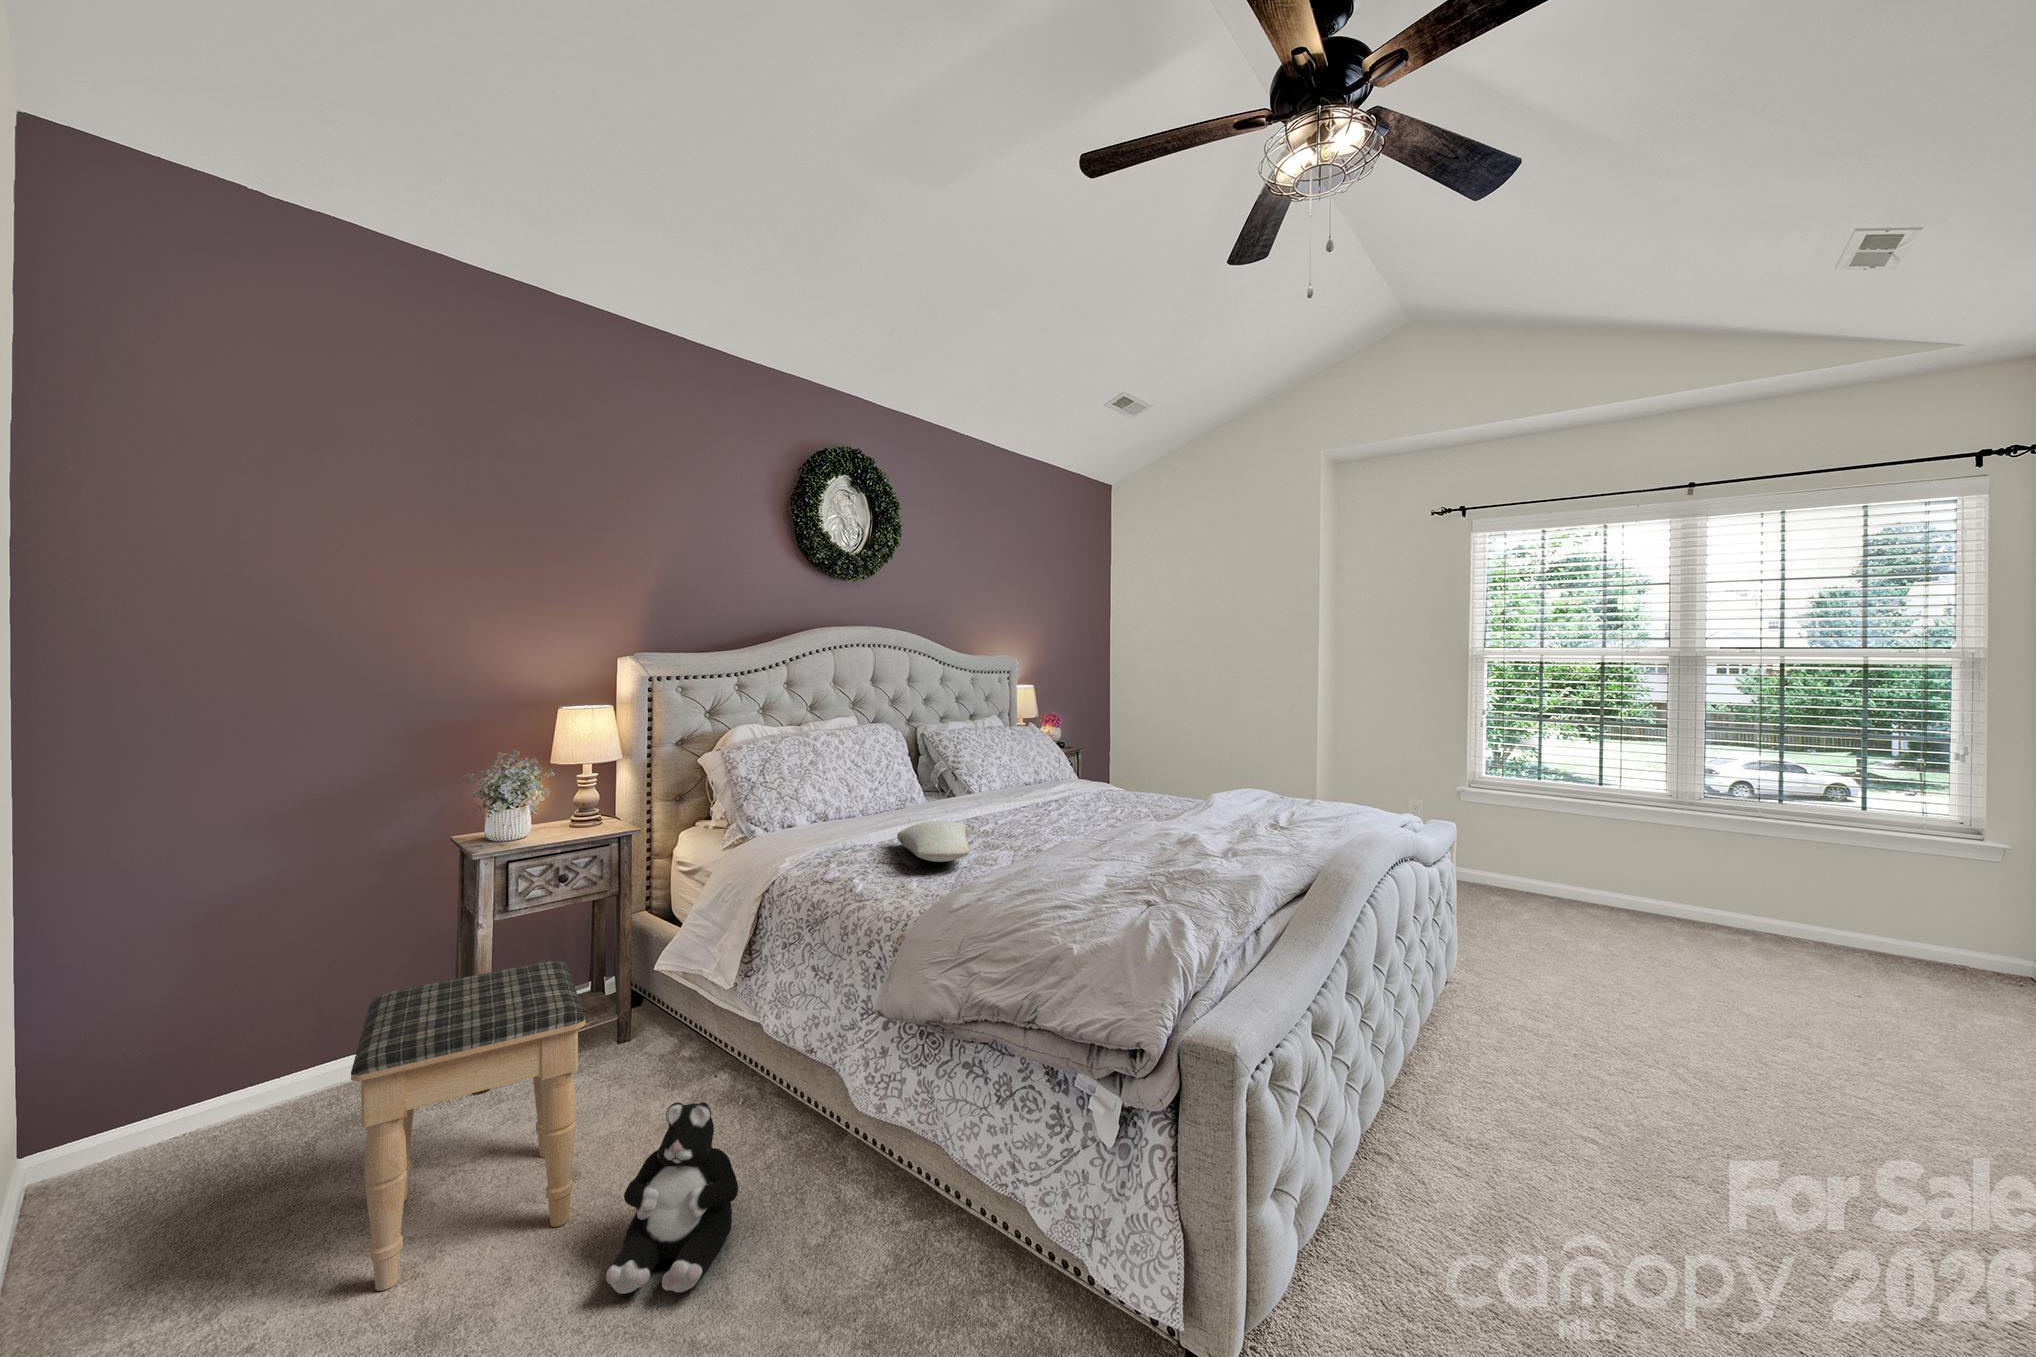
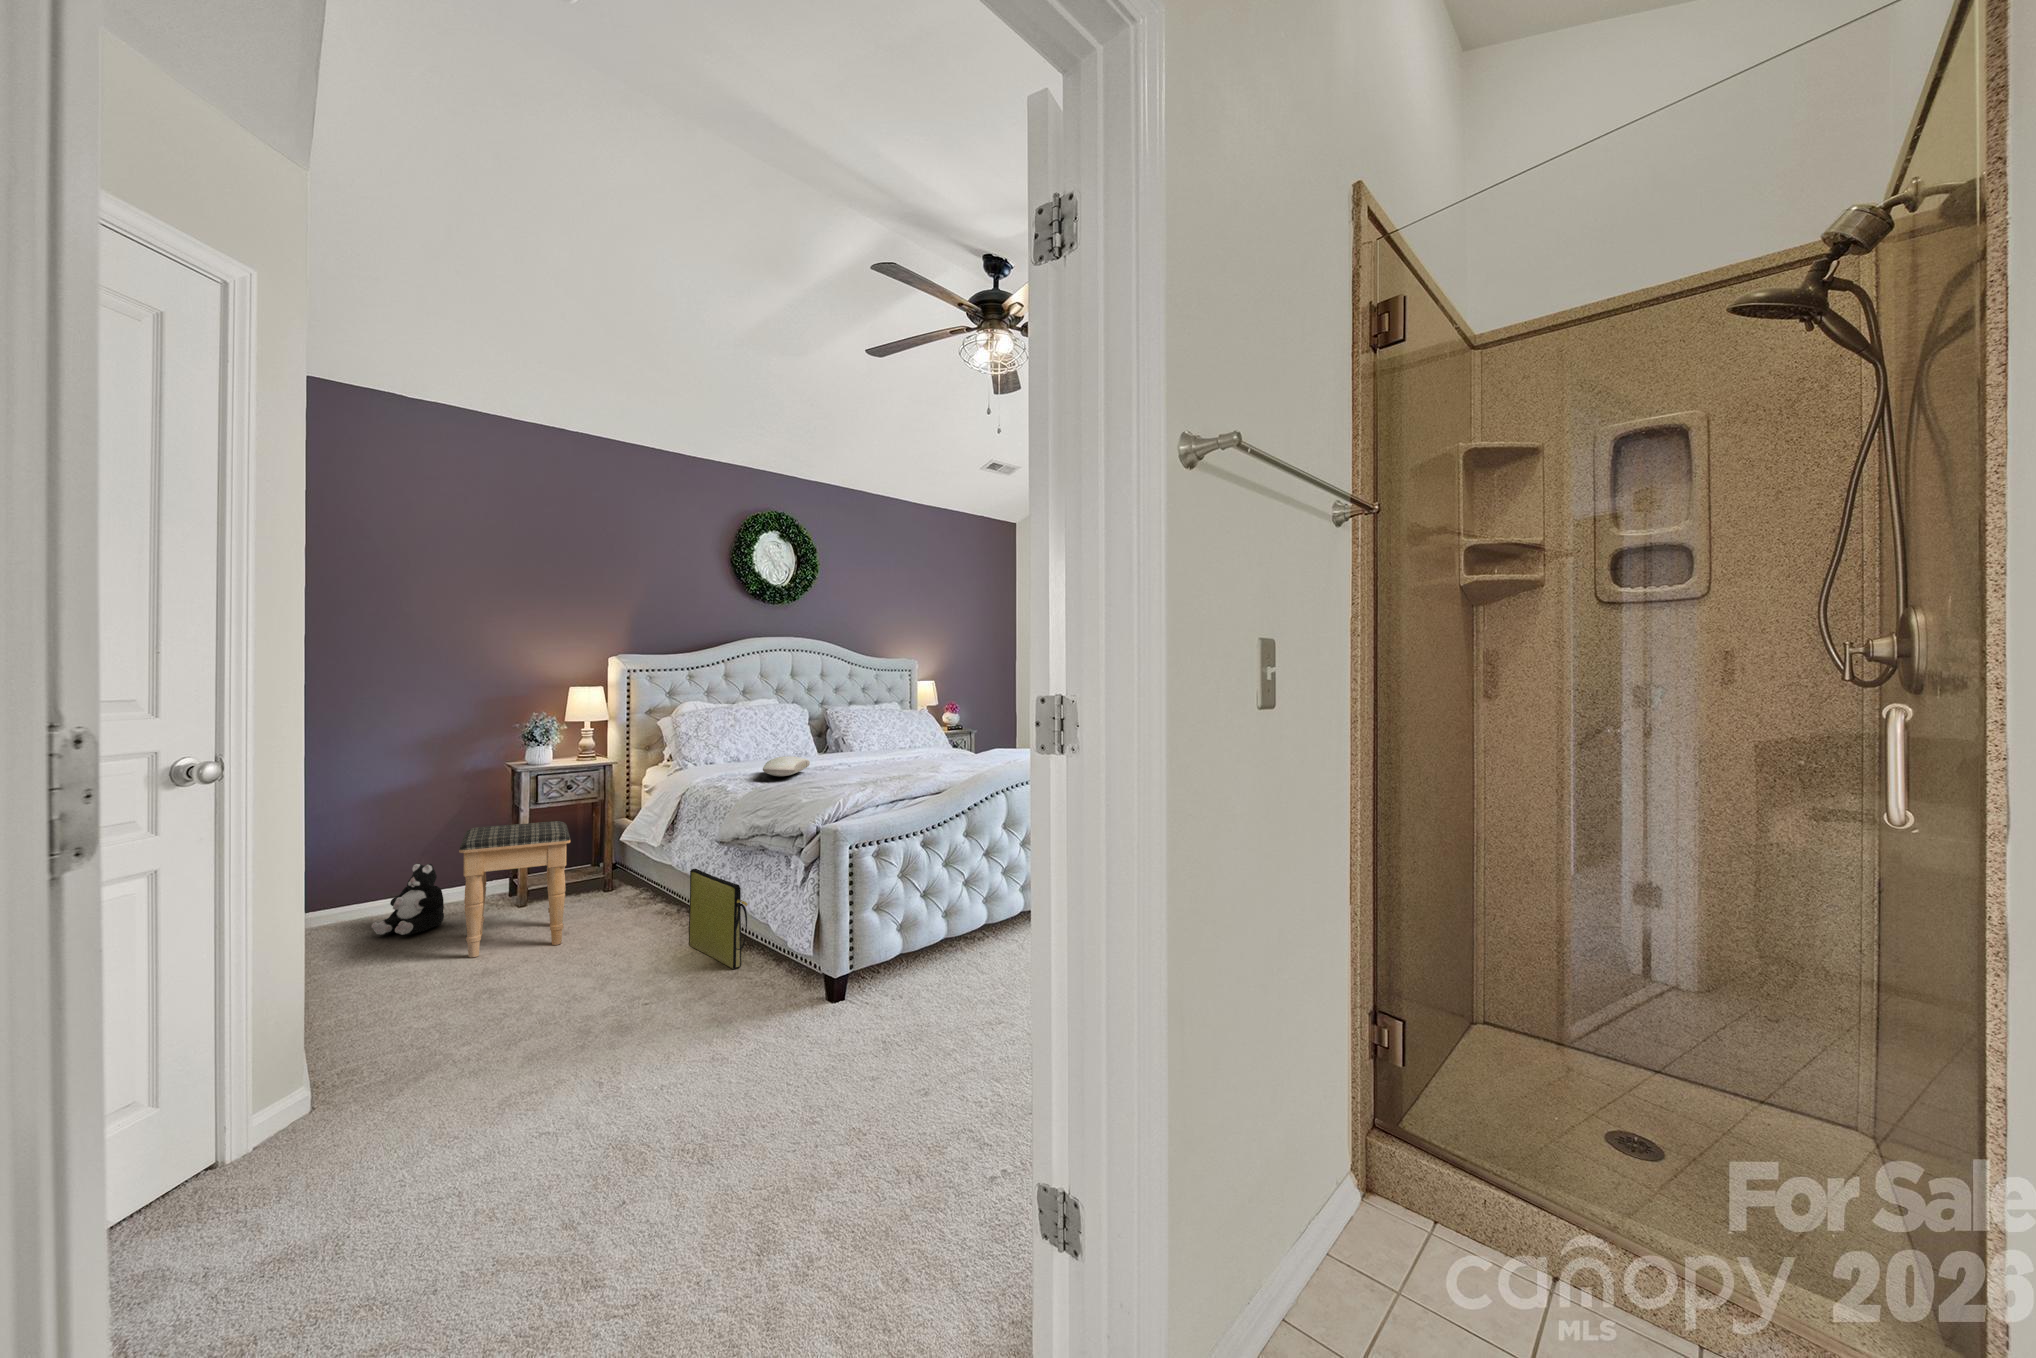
bag: none [822,1064,974,1303] -> present [689,869,748,969]
plush toy: present [606,1102,738,1294] -> present [371,864,444,935]

